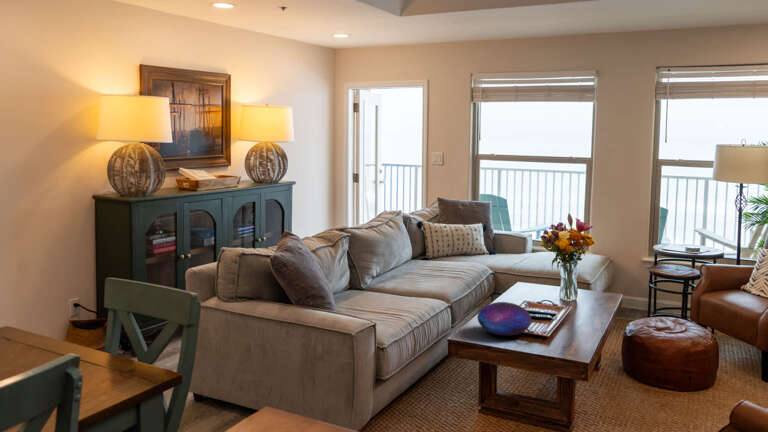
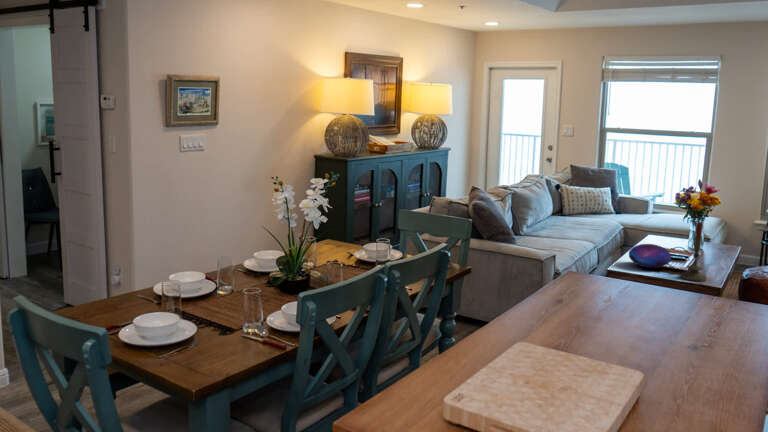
candle: none [543,271,576,356] -> present [681,222,707,281]

